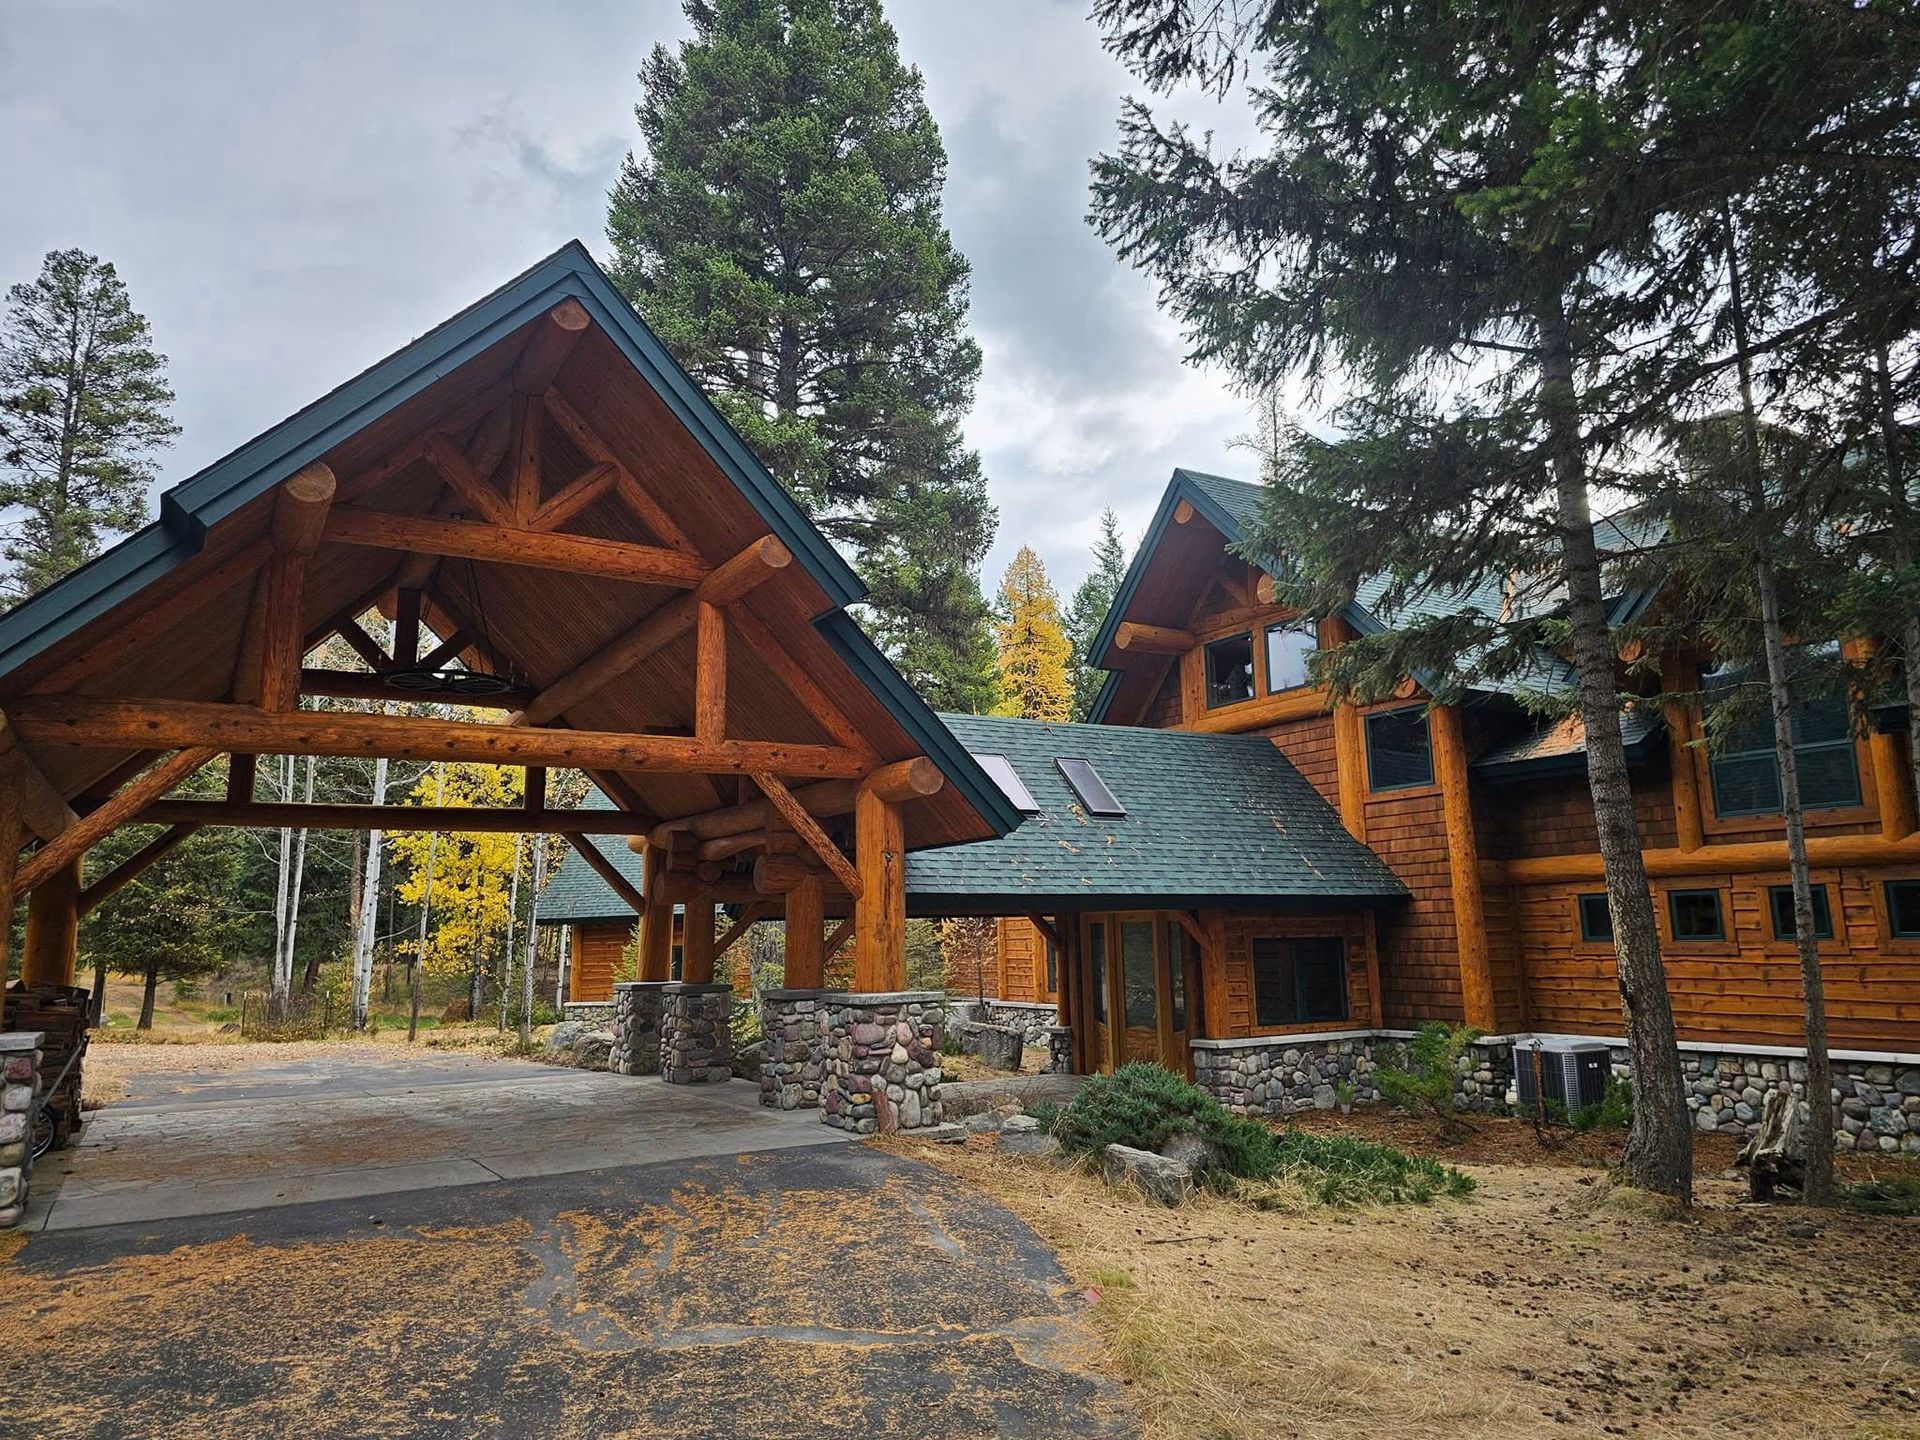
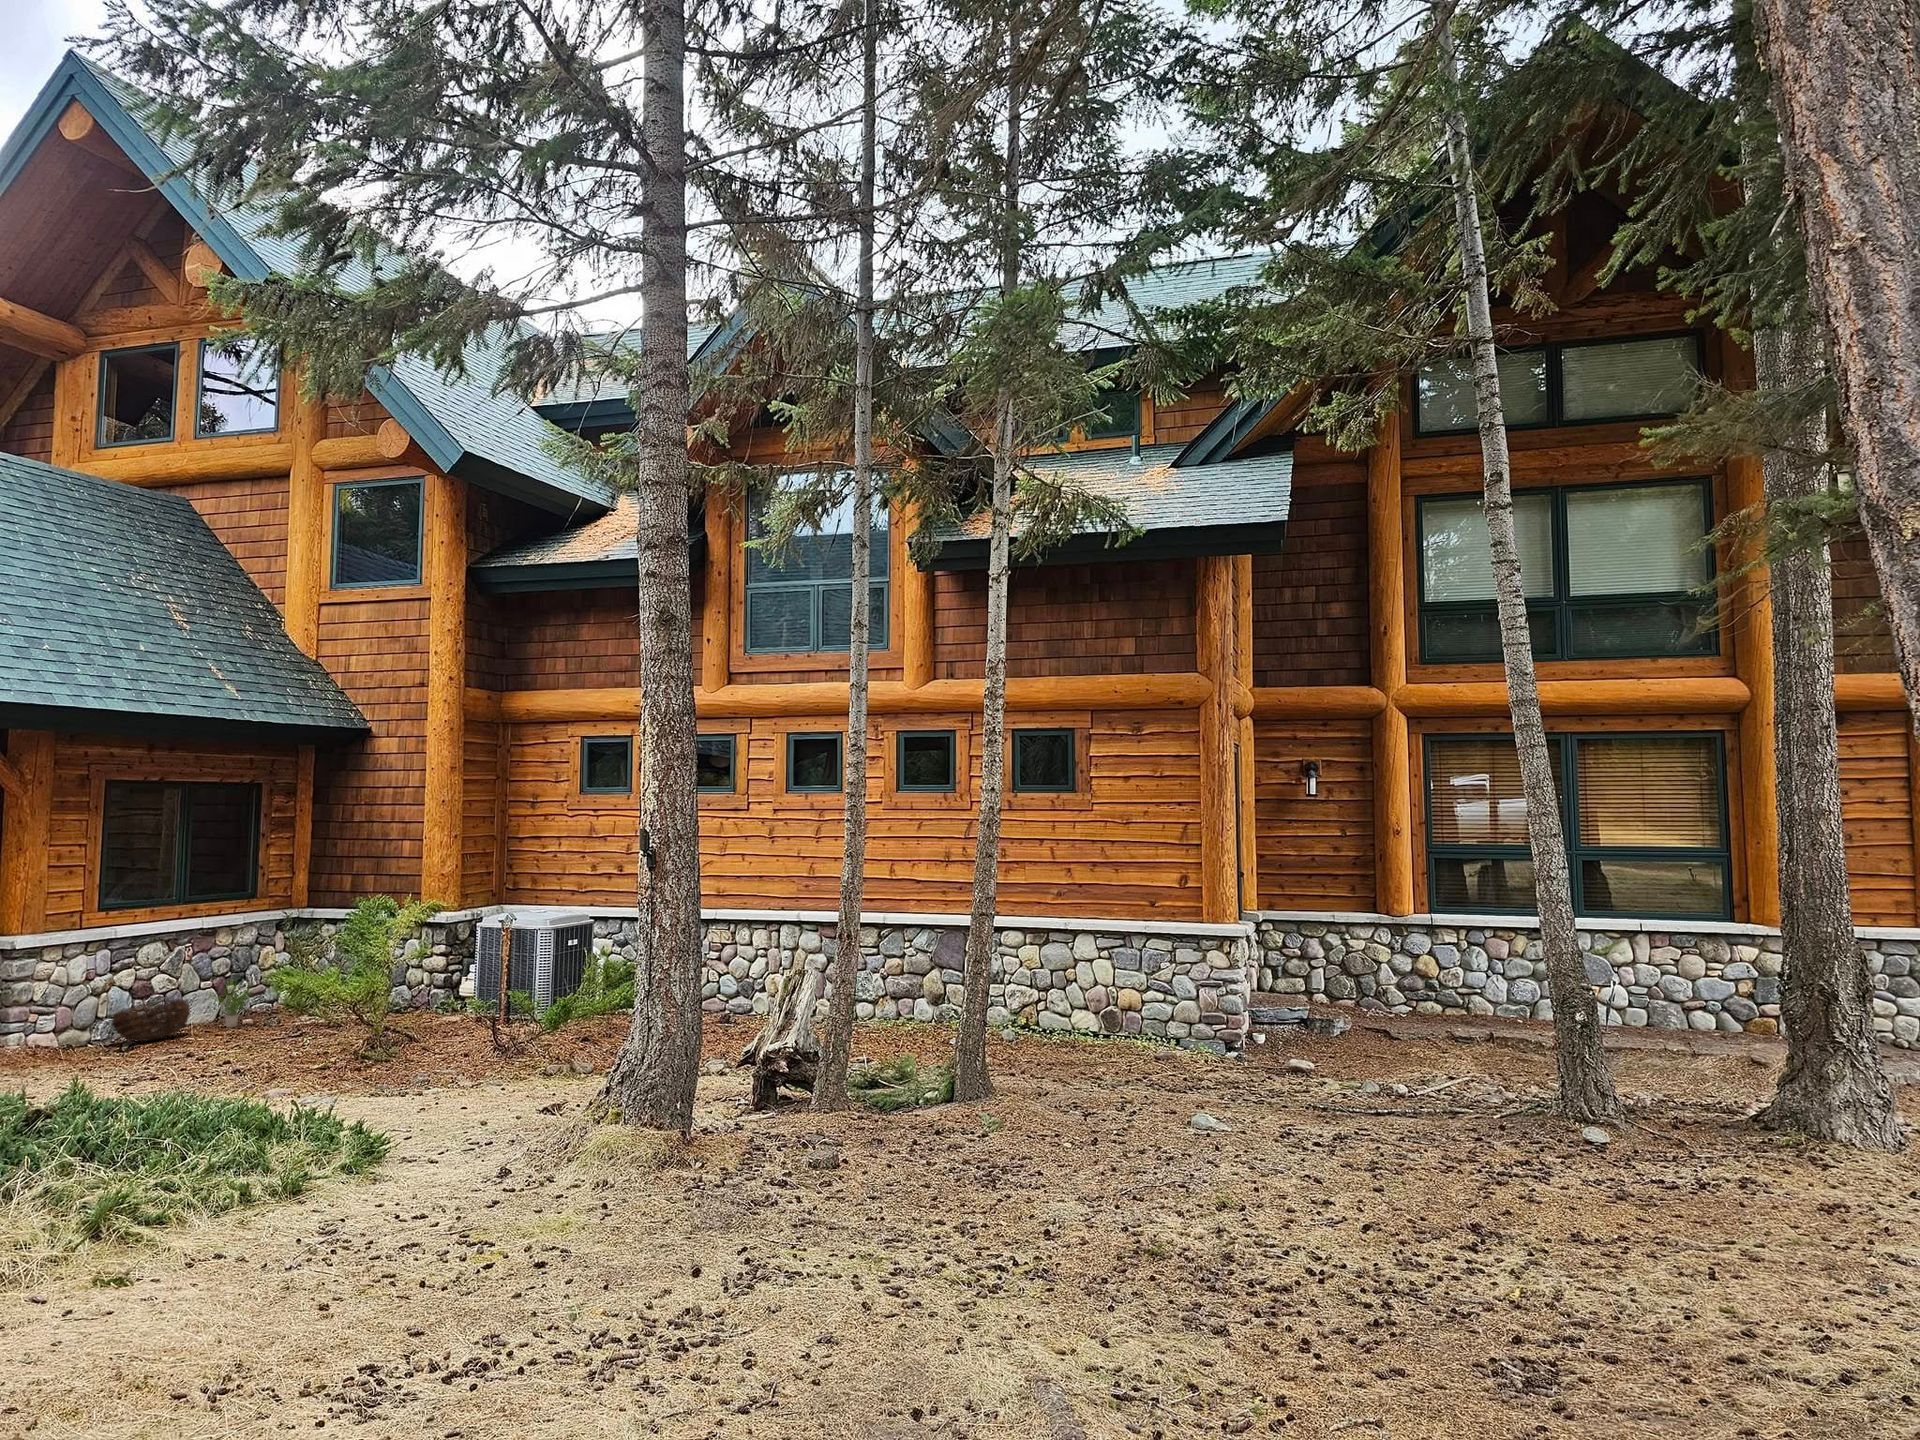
basket: none [1280,1090,1322,1117] -> present [112,1000,190,1042]

